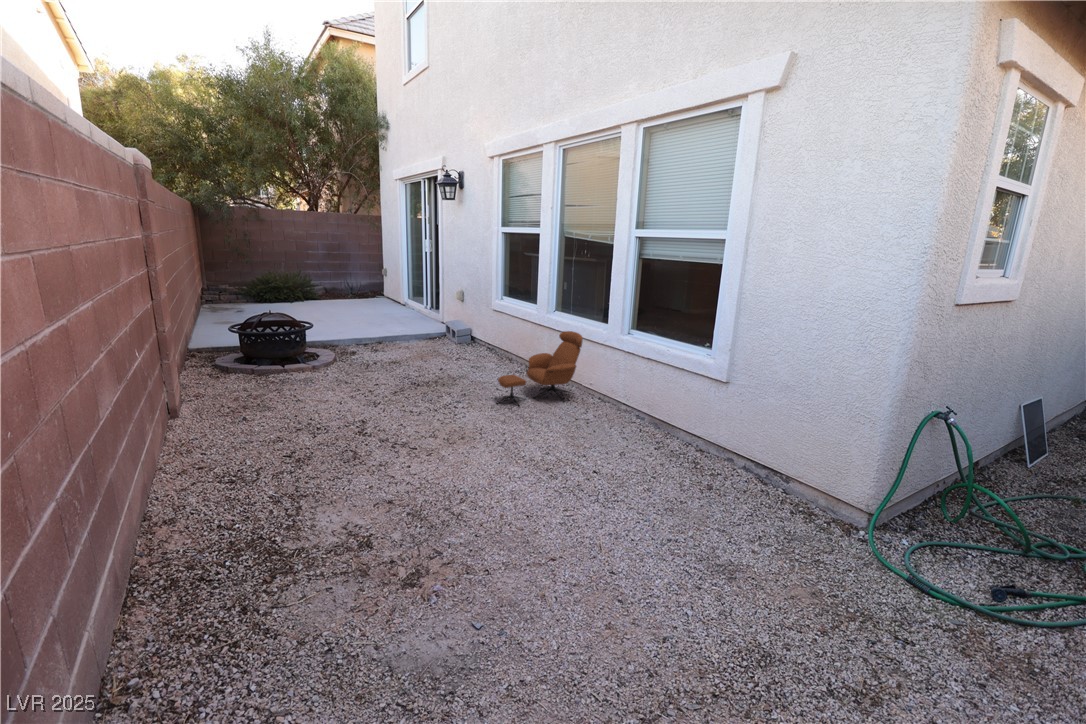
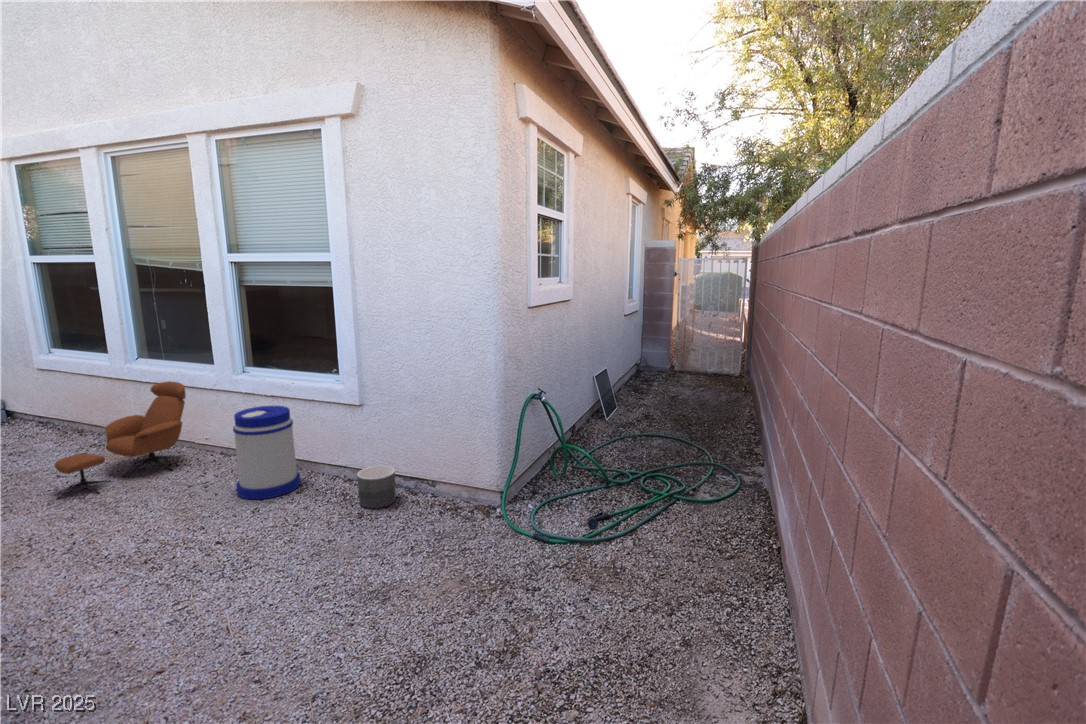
trash can: none [609,366,662,446] -> present [233,406,301,499]
planter: none [709,444,750,487] -> present [357,466,396,509]

